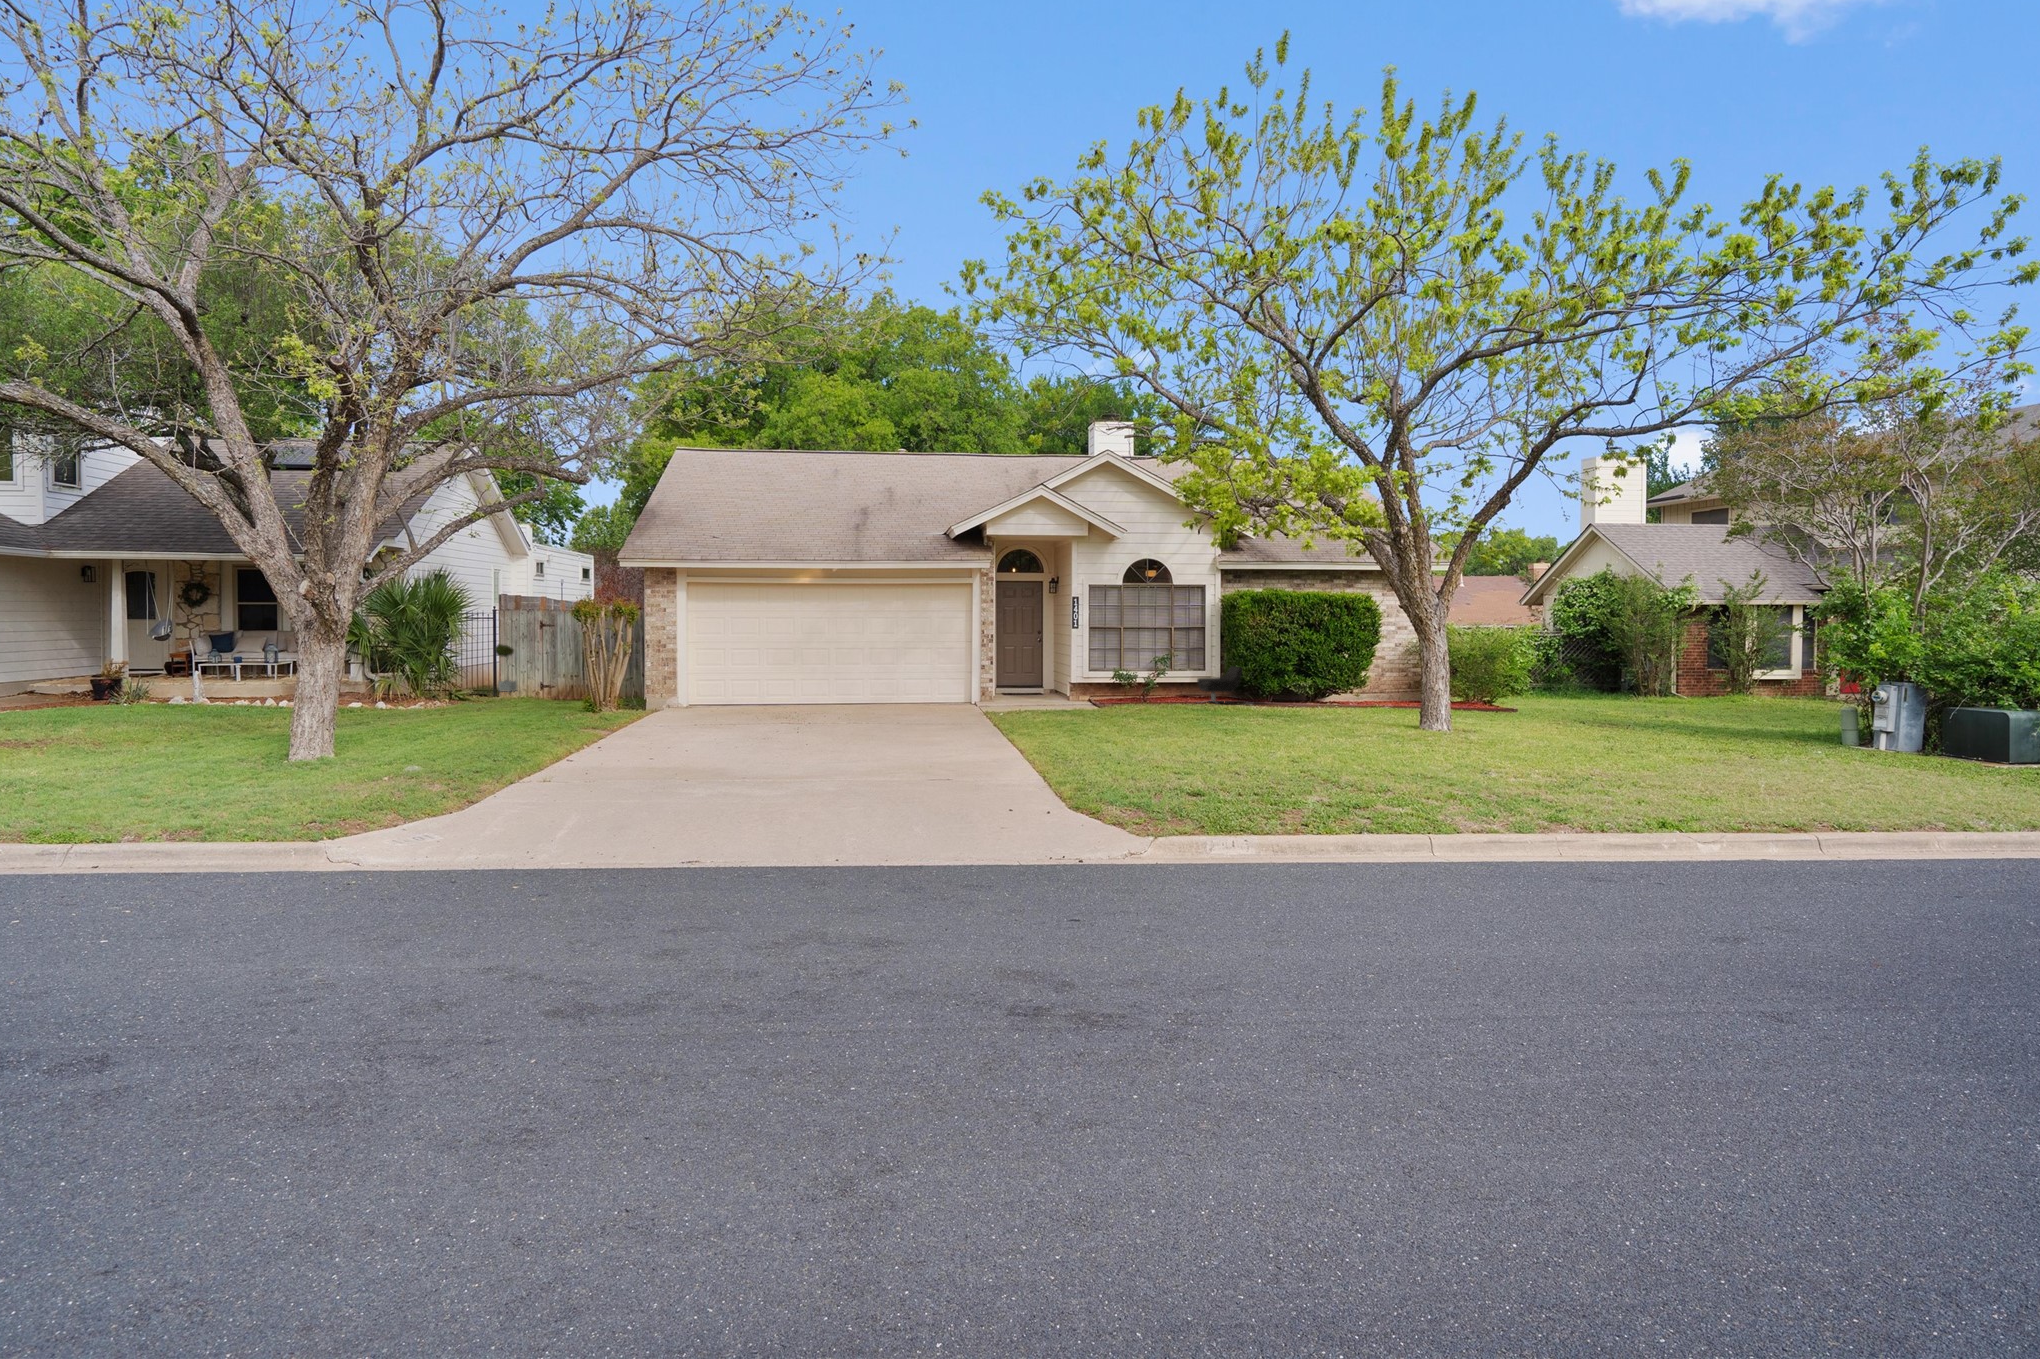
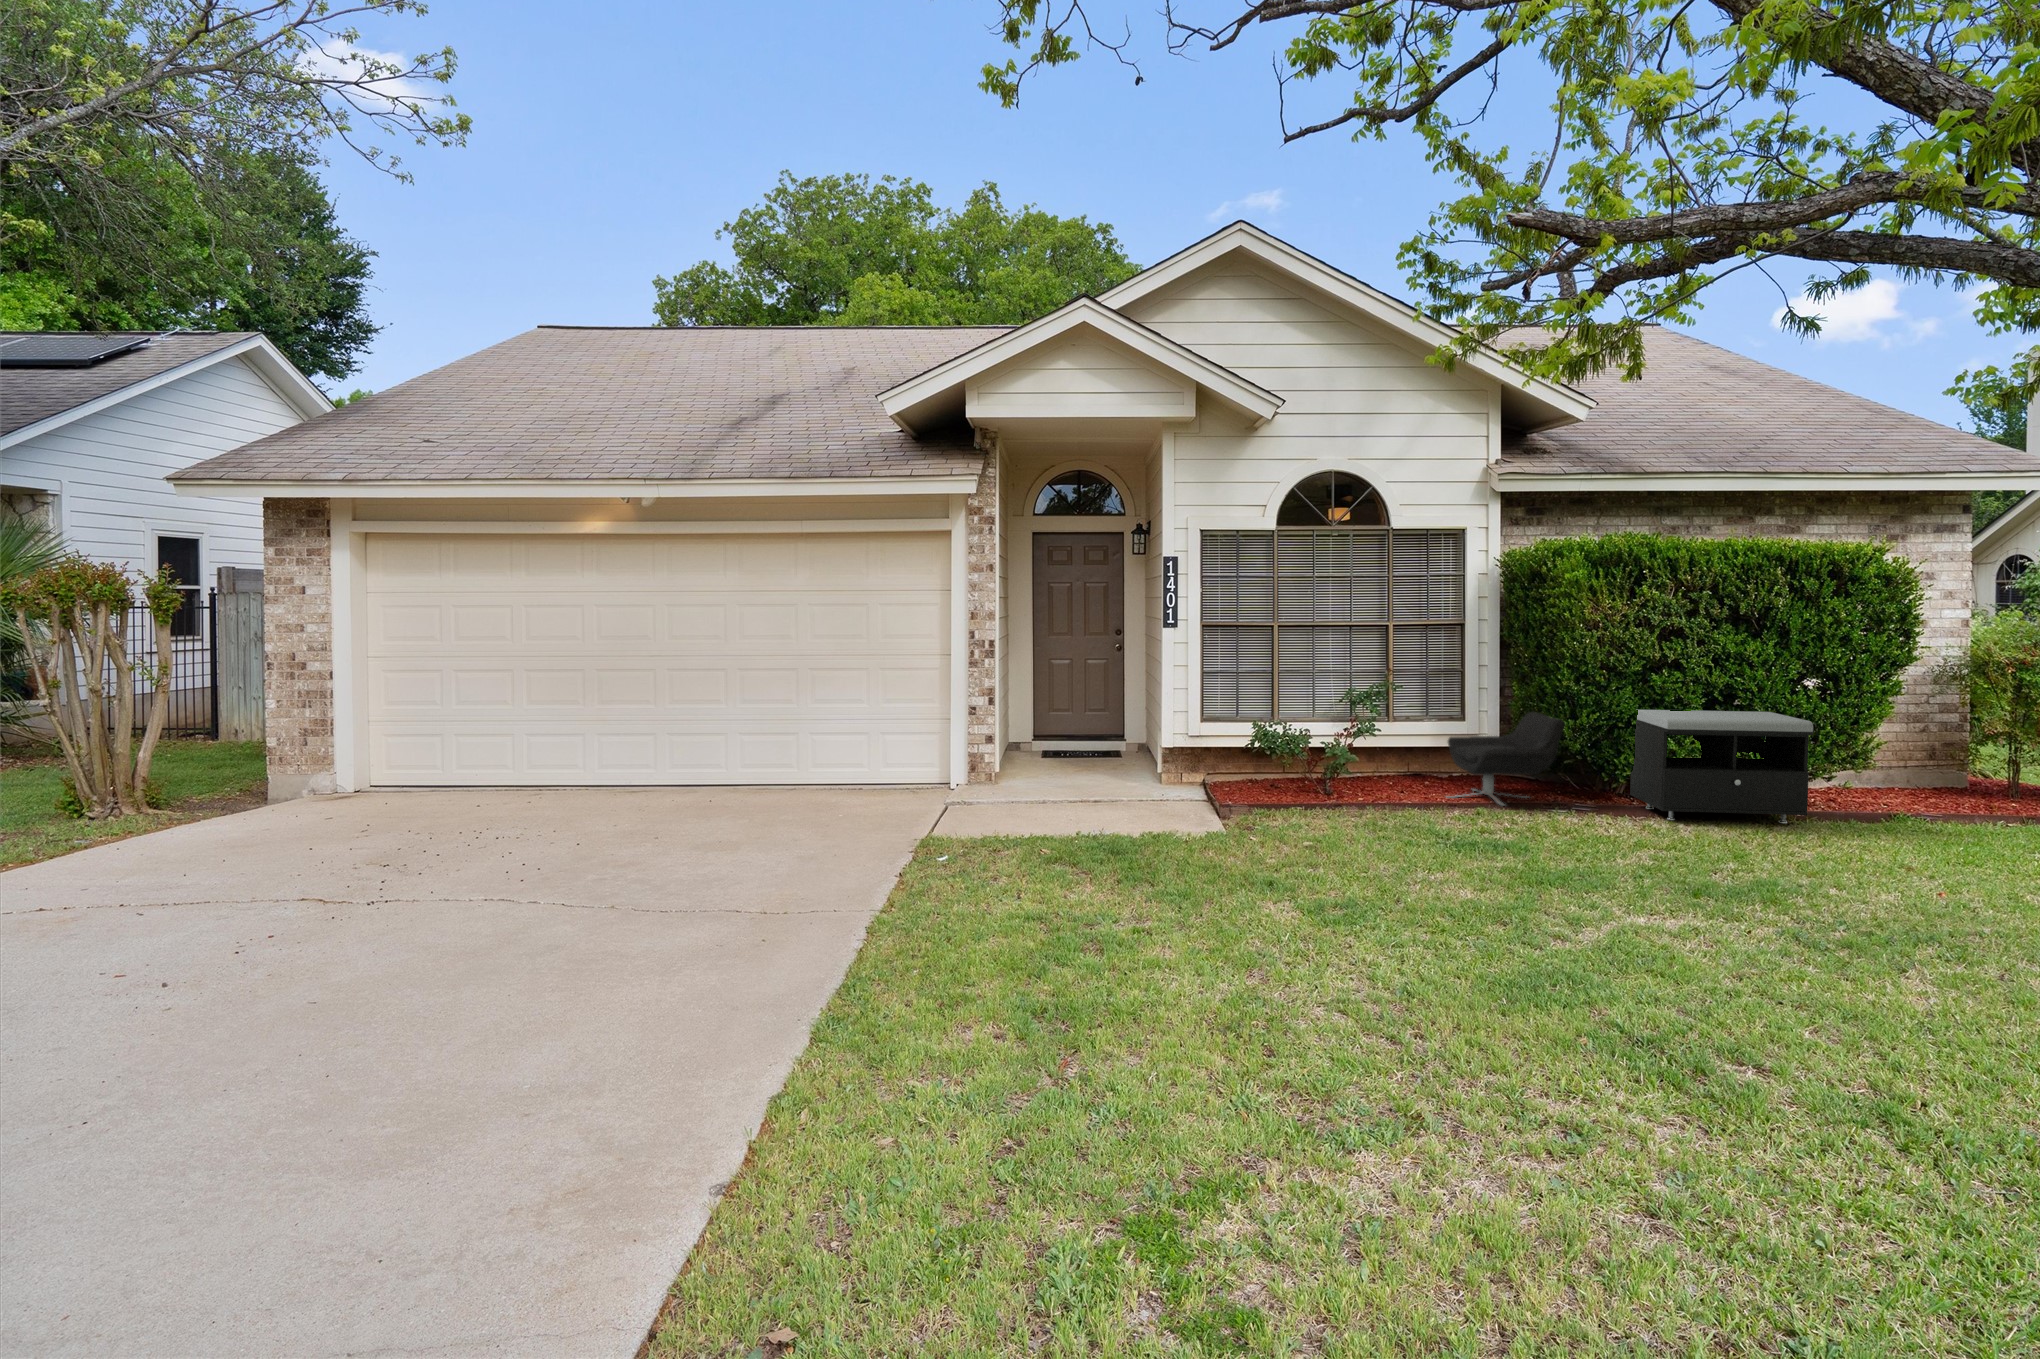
potted tree: present [495,644,517,692] -> none [180,648,230,732]
storage bench: none [1270,663,1332,706] -> present [1630,710,1813,824]

